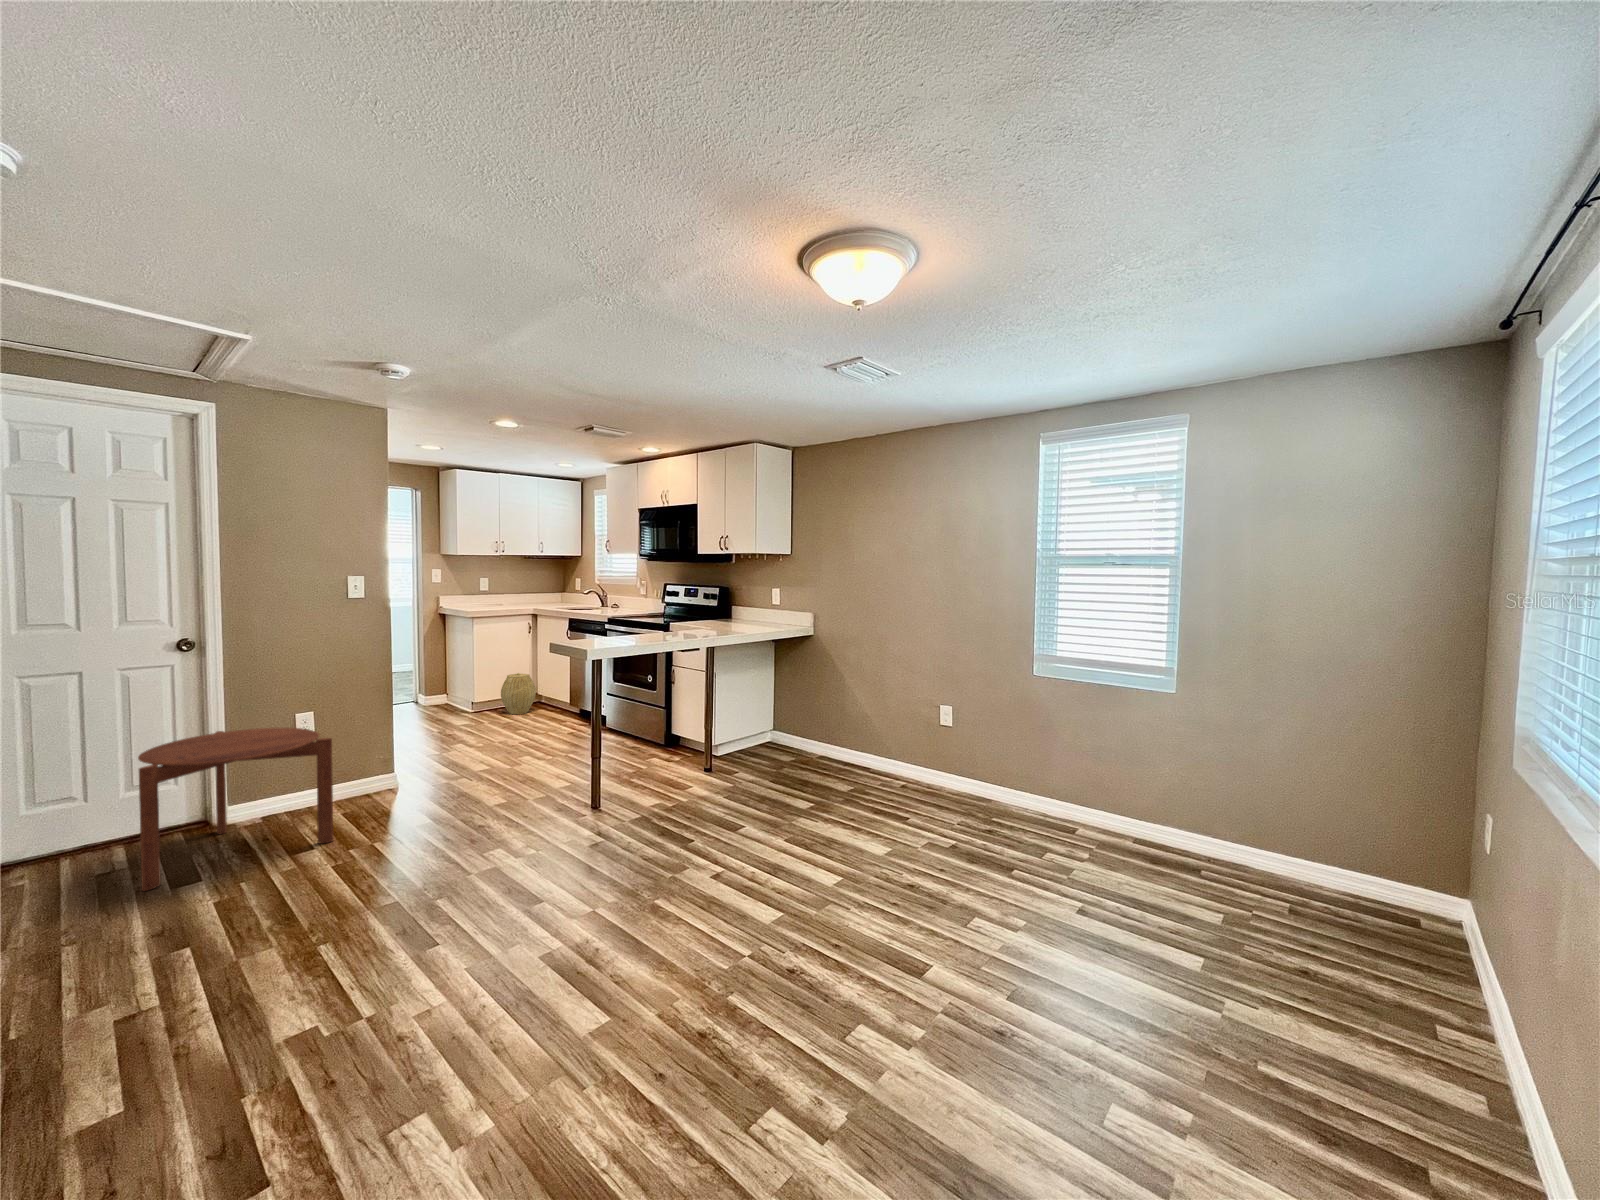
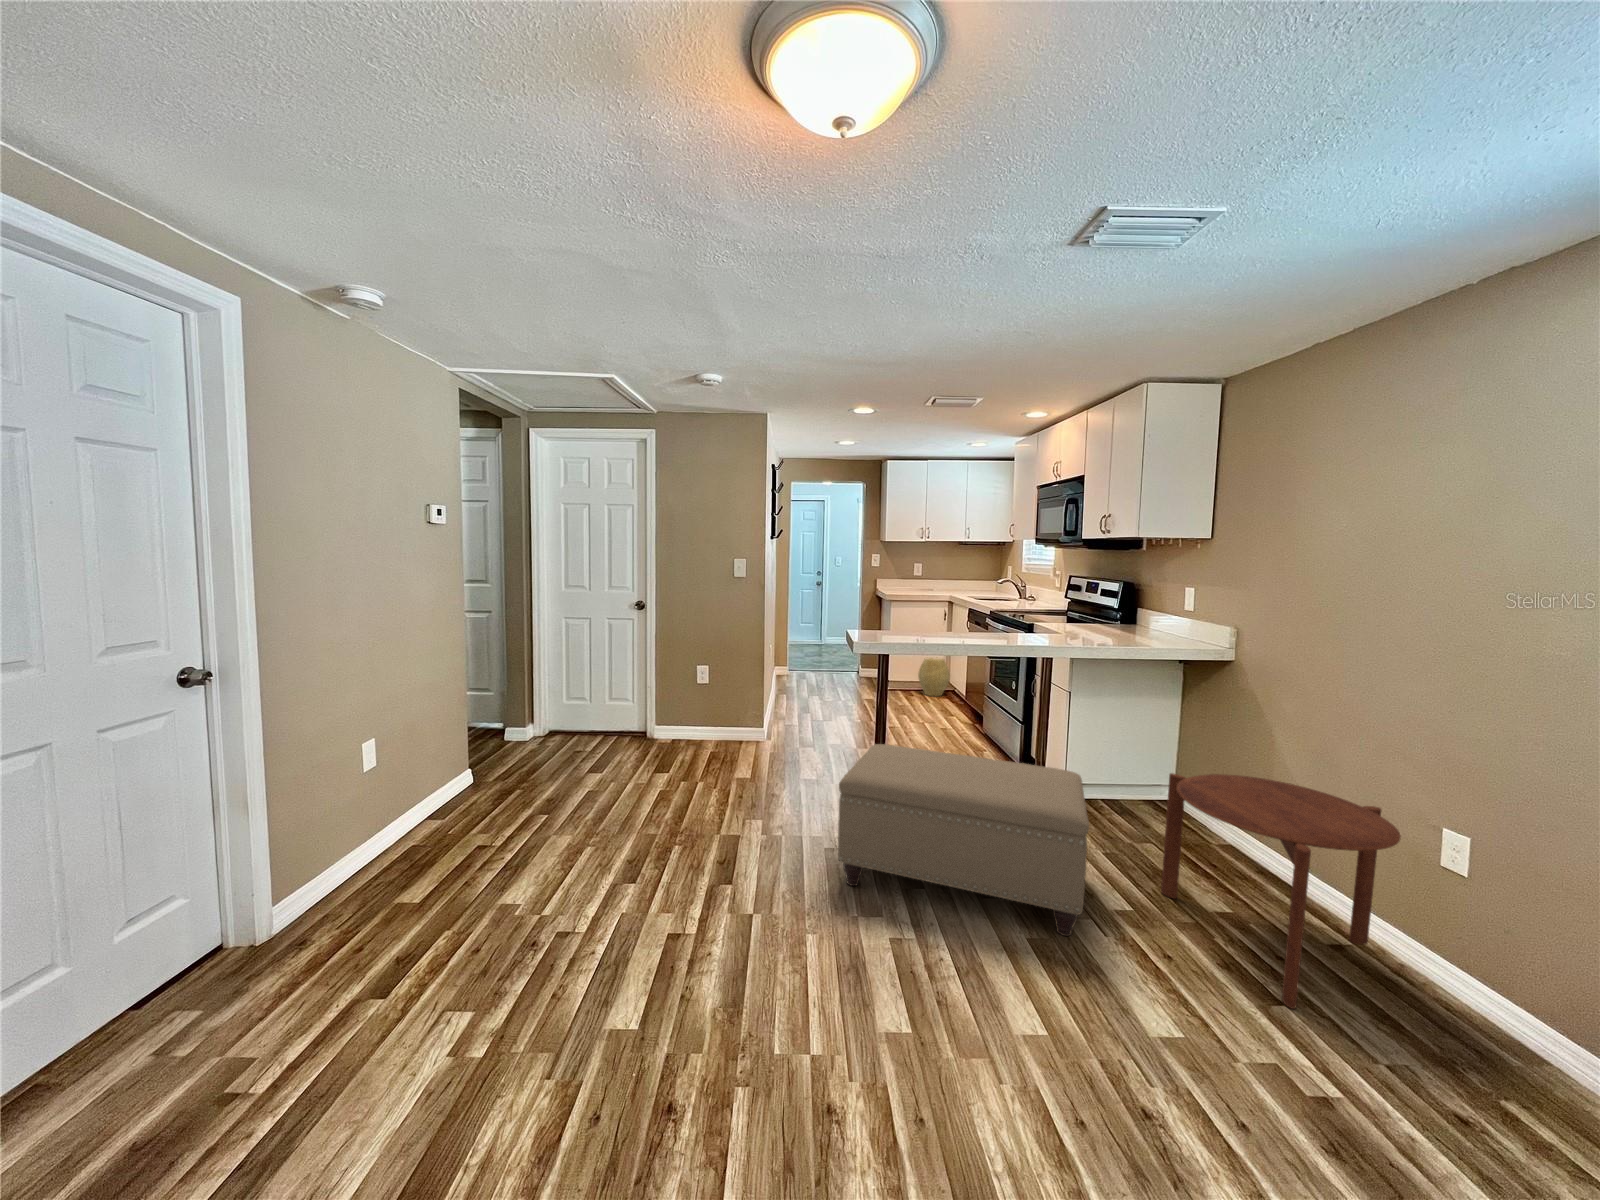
ottoman: none [609,724,814,865] -> present [838,744,1089,936]
side table: present [138,727,333,891] -> present [1161,773,1401,1009]

